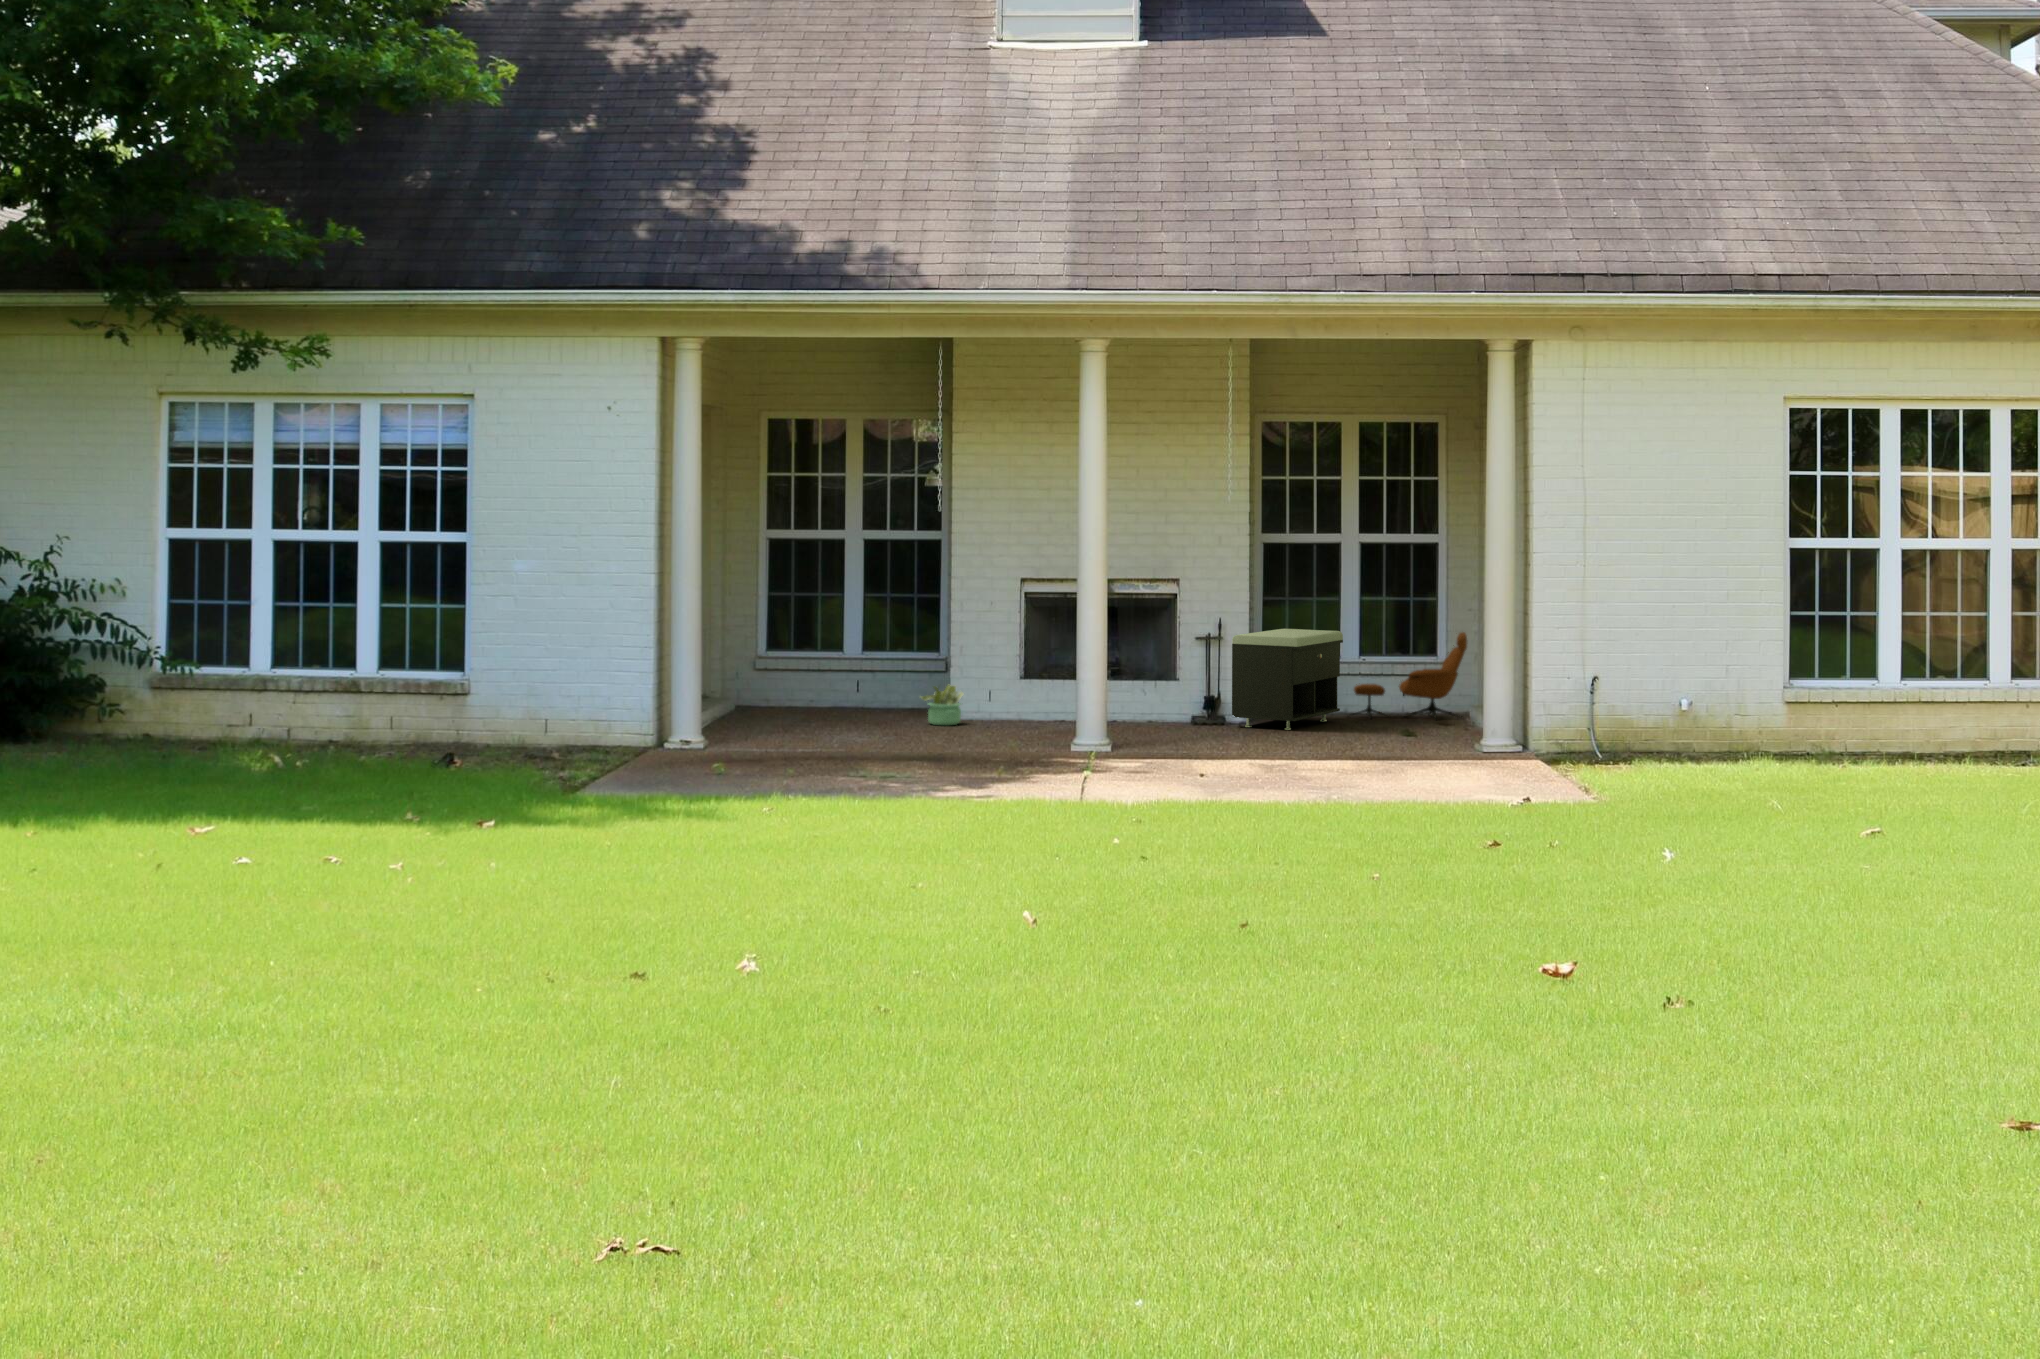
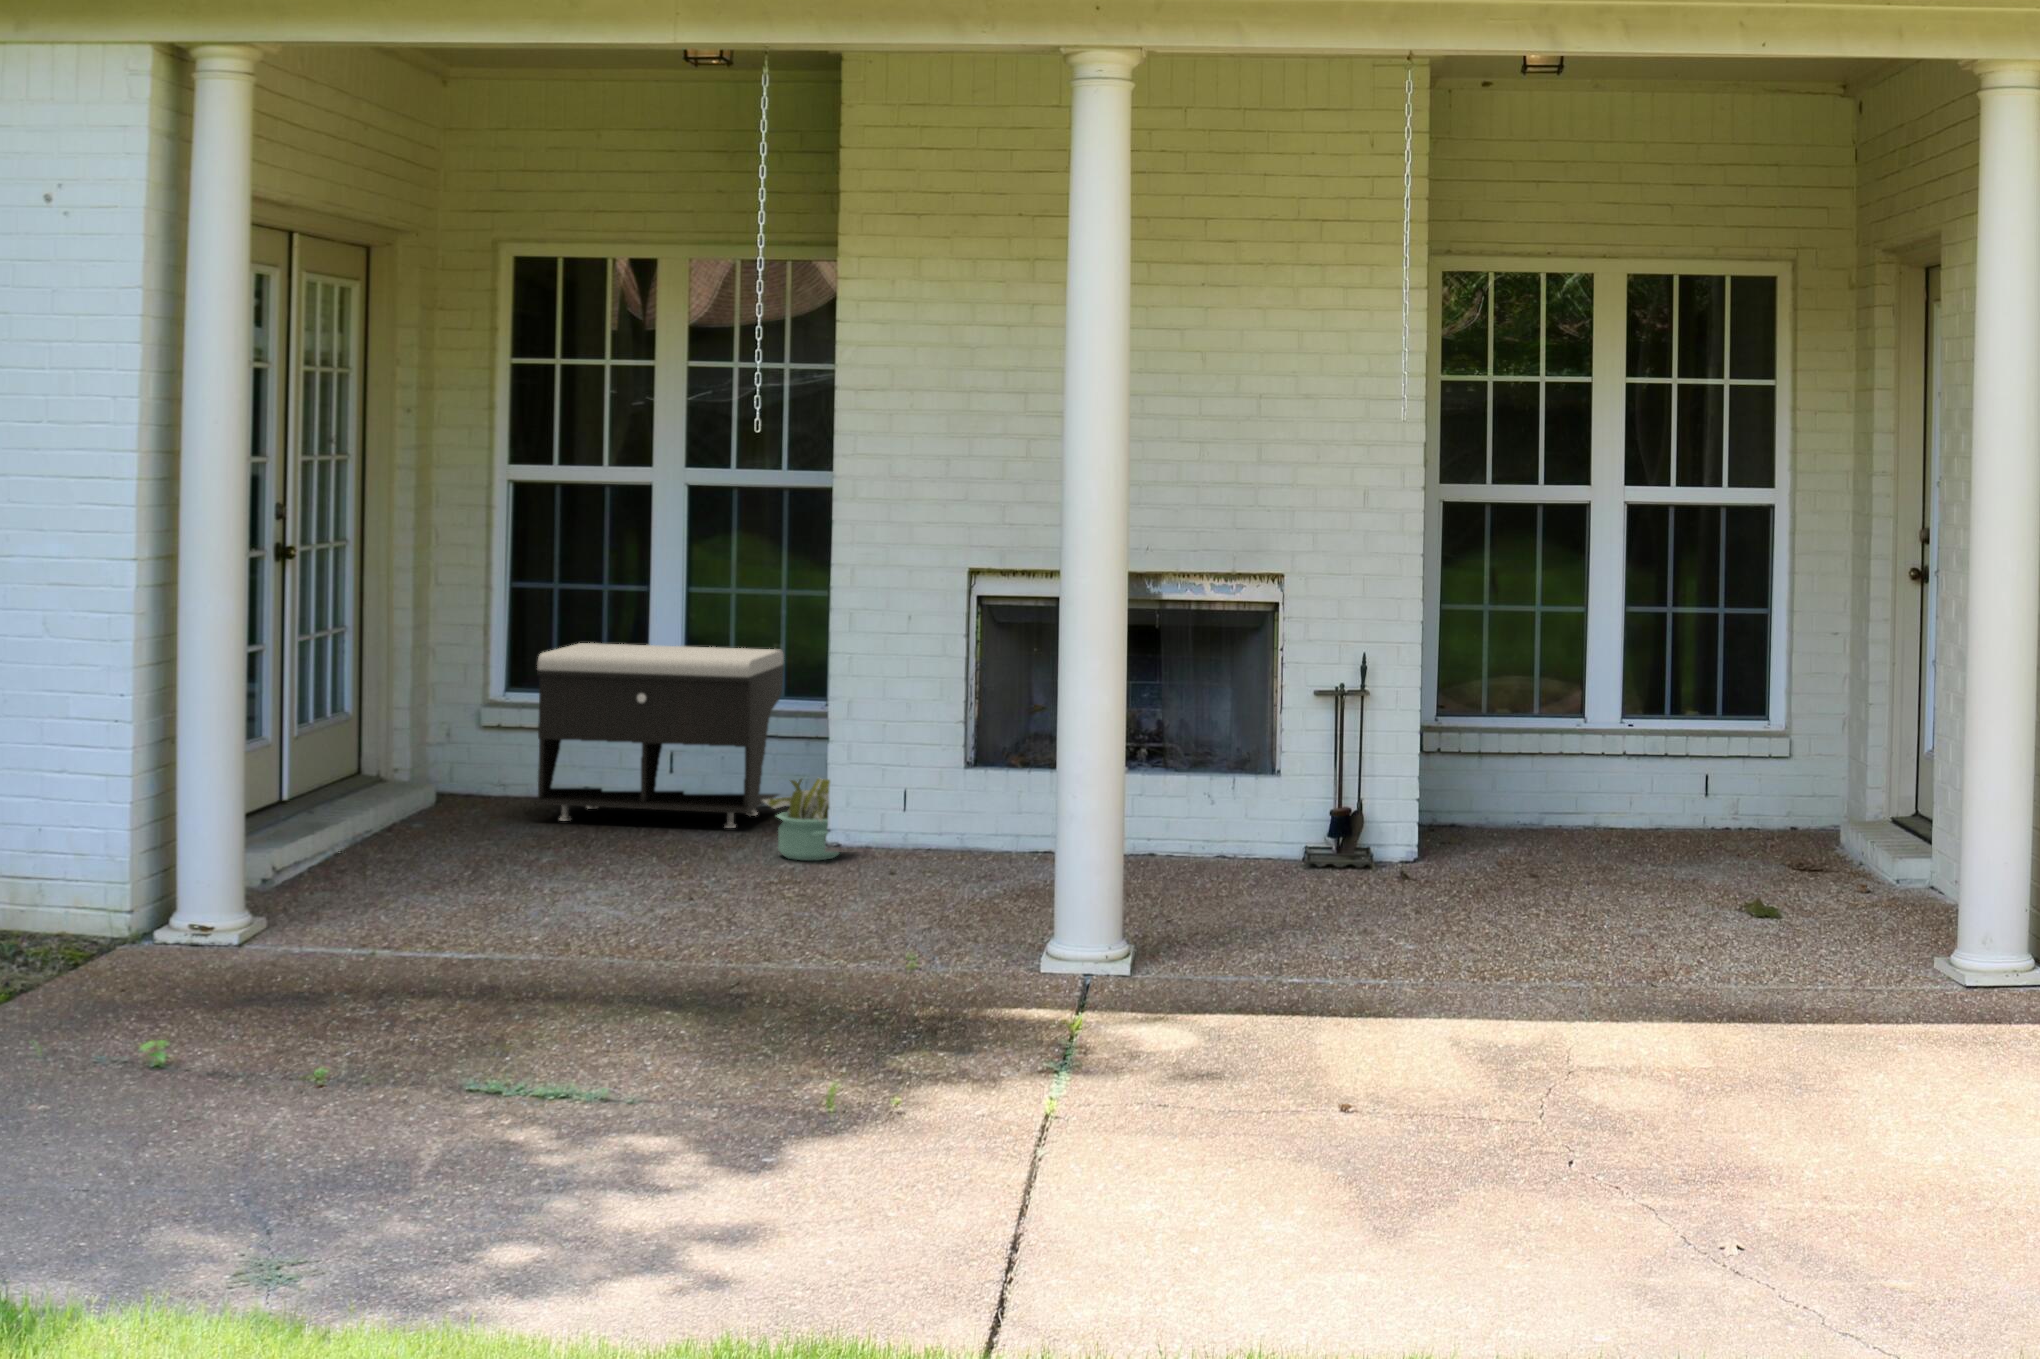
storage bench: present [1232,629,1343,730] -> present [536,643,784,828]
lounge chair: present [1348,632,1467,719] -> none [1598,680,1836,855]

